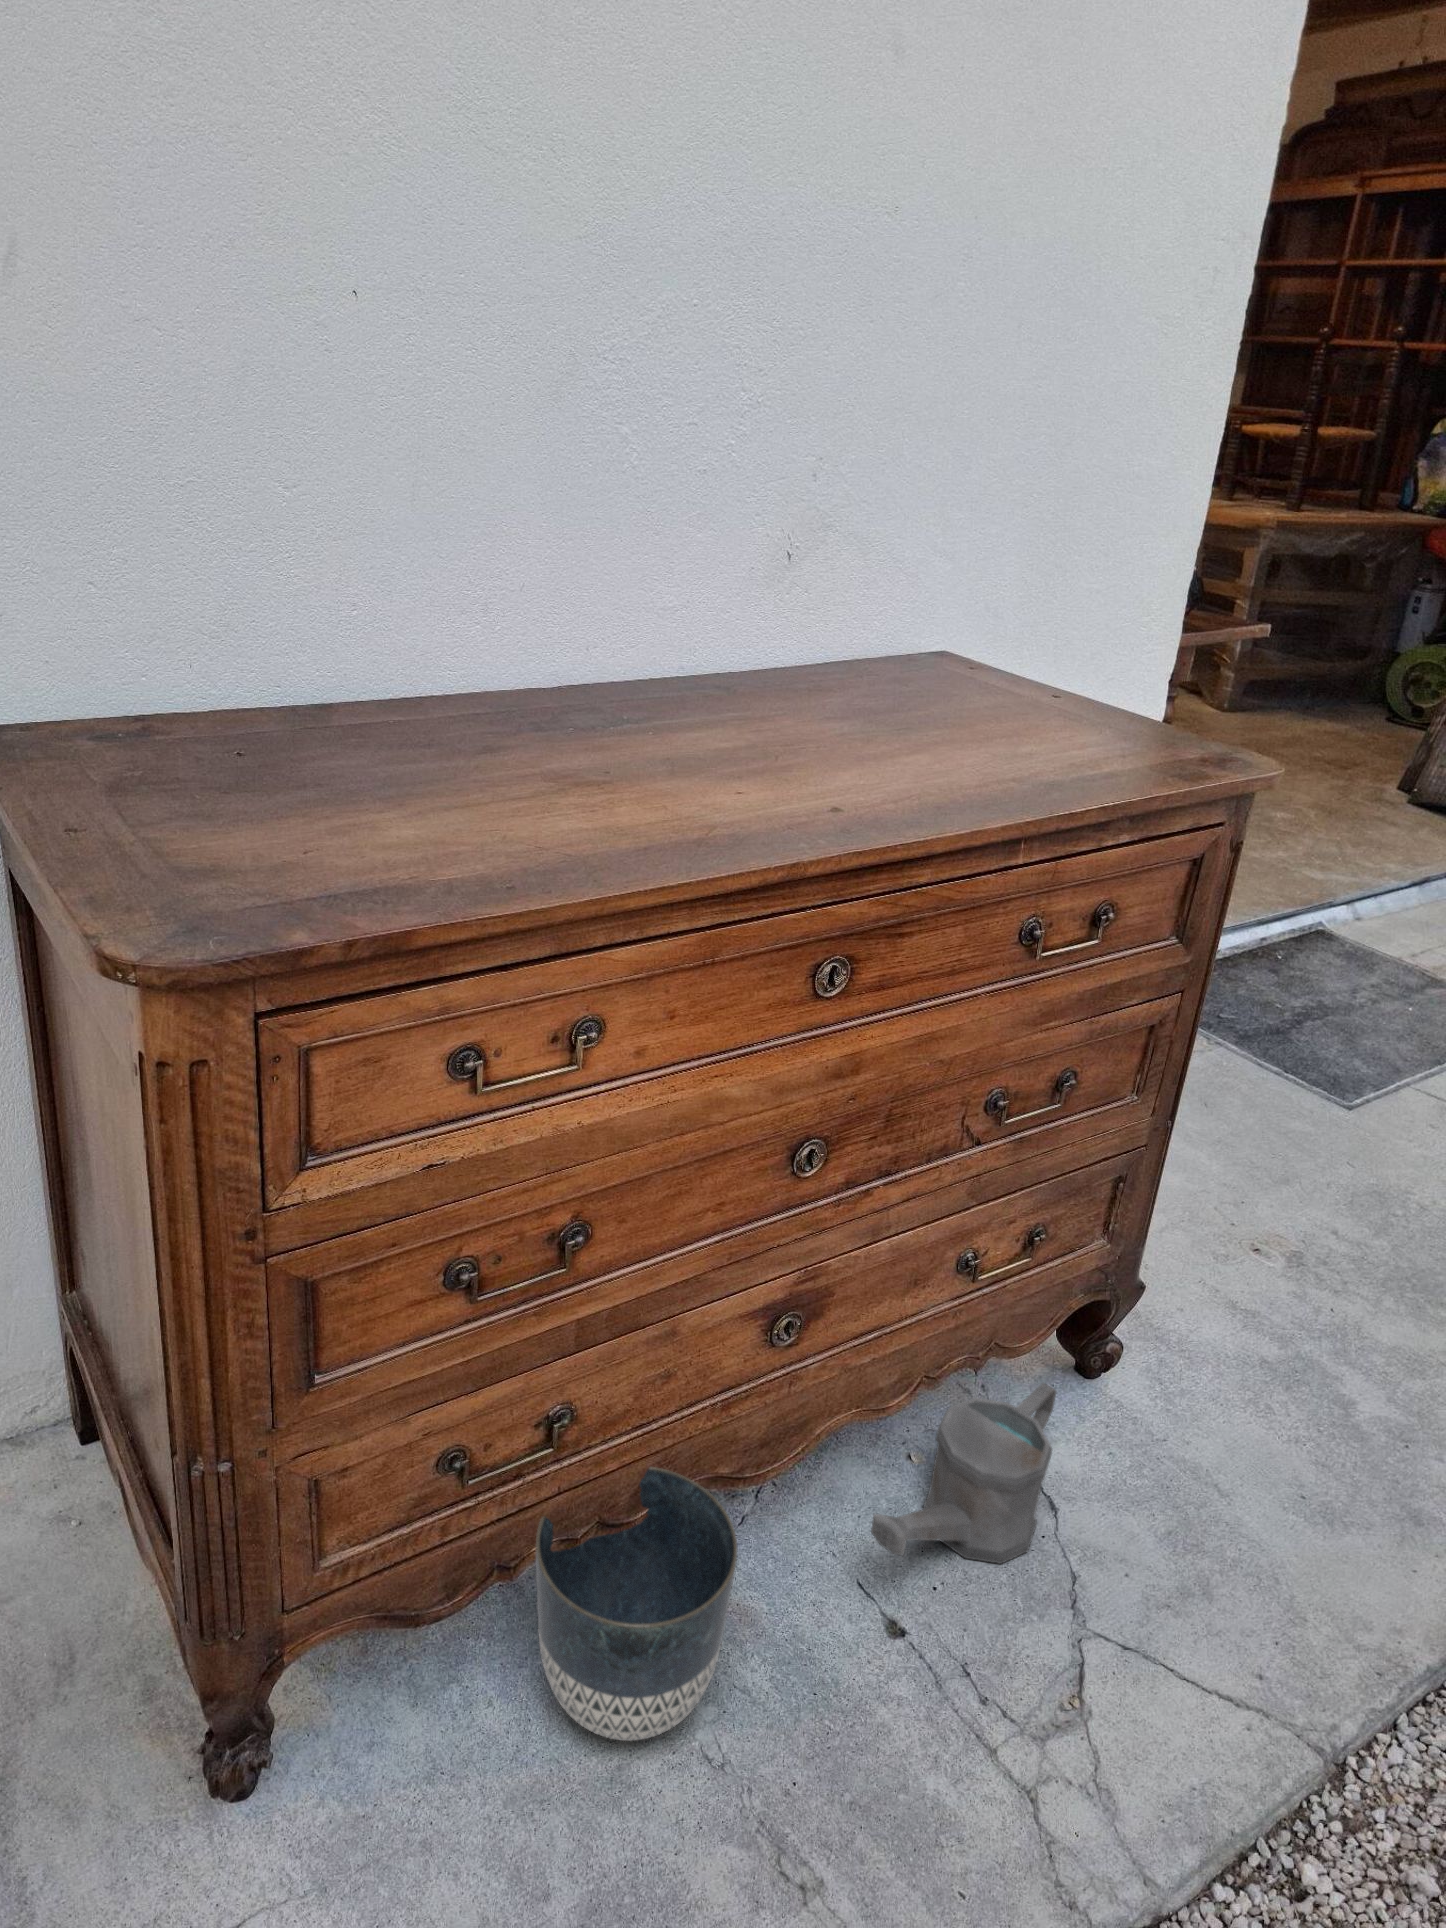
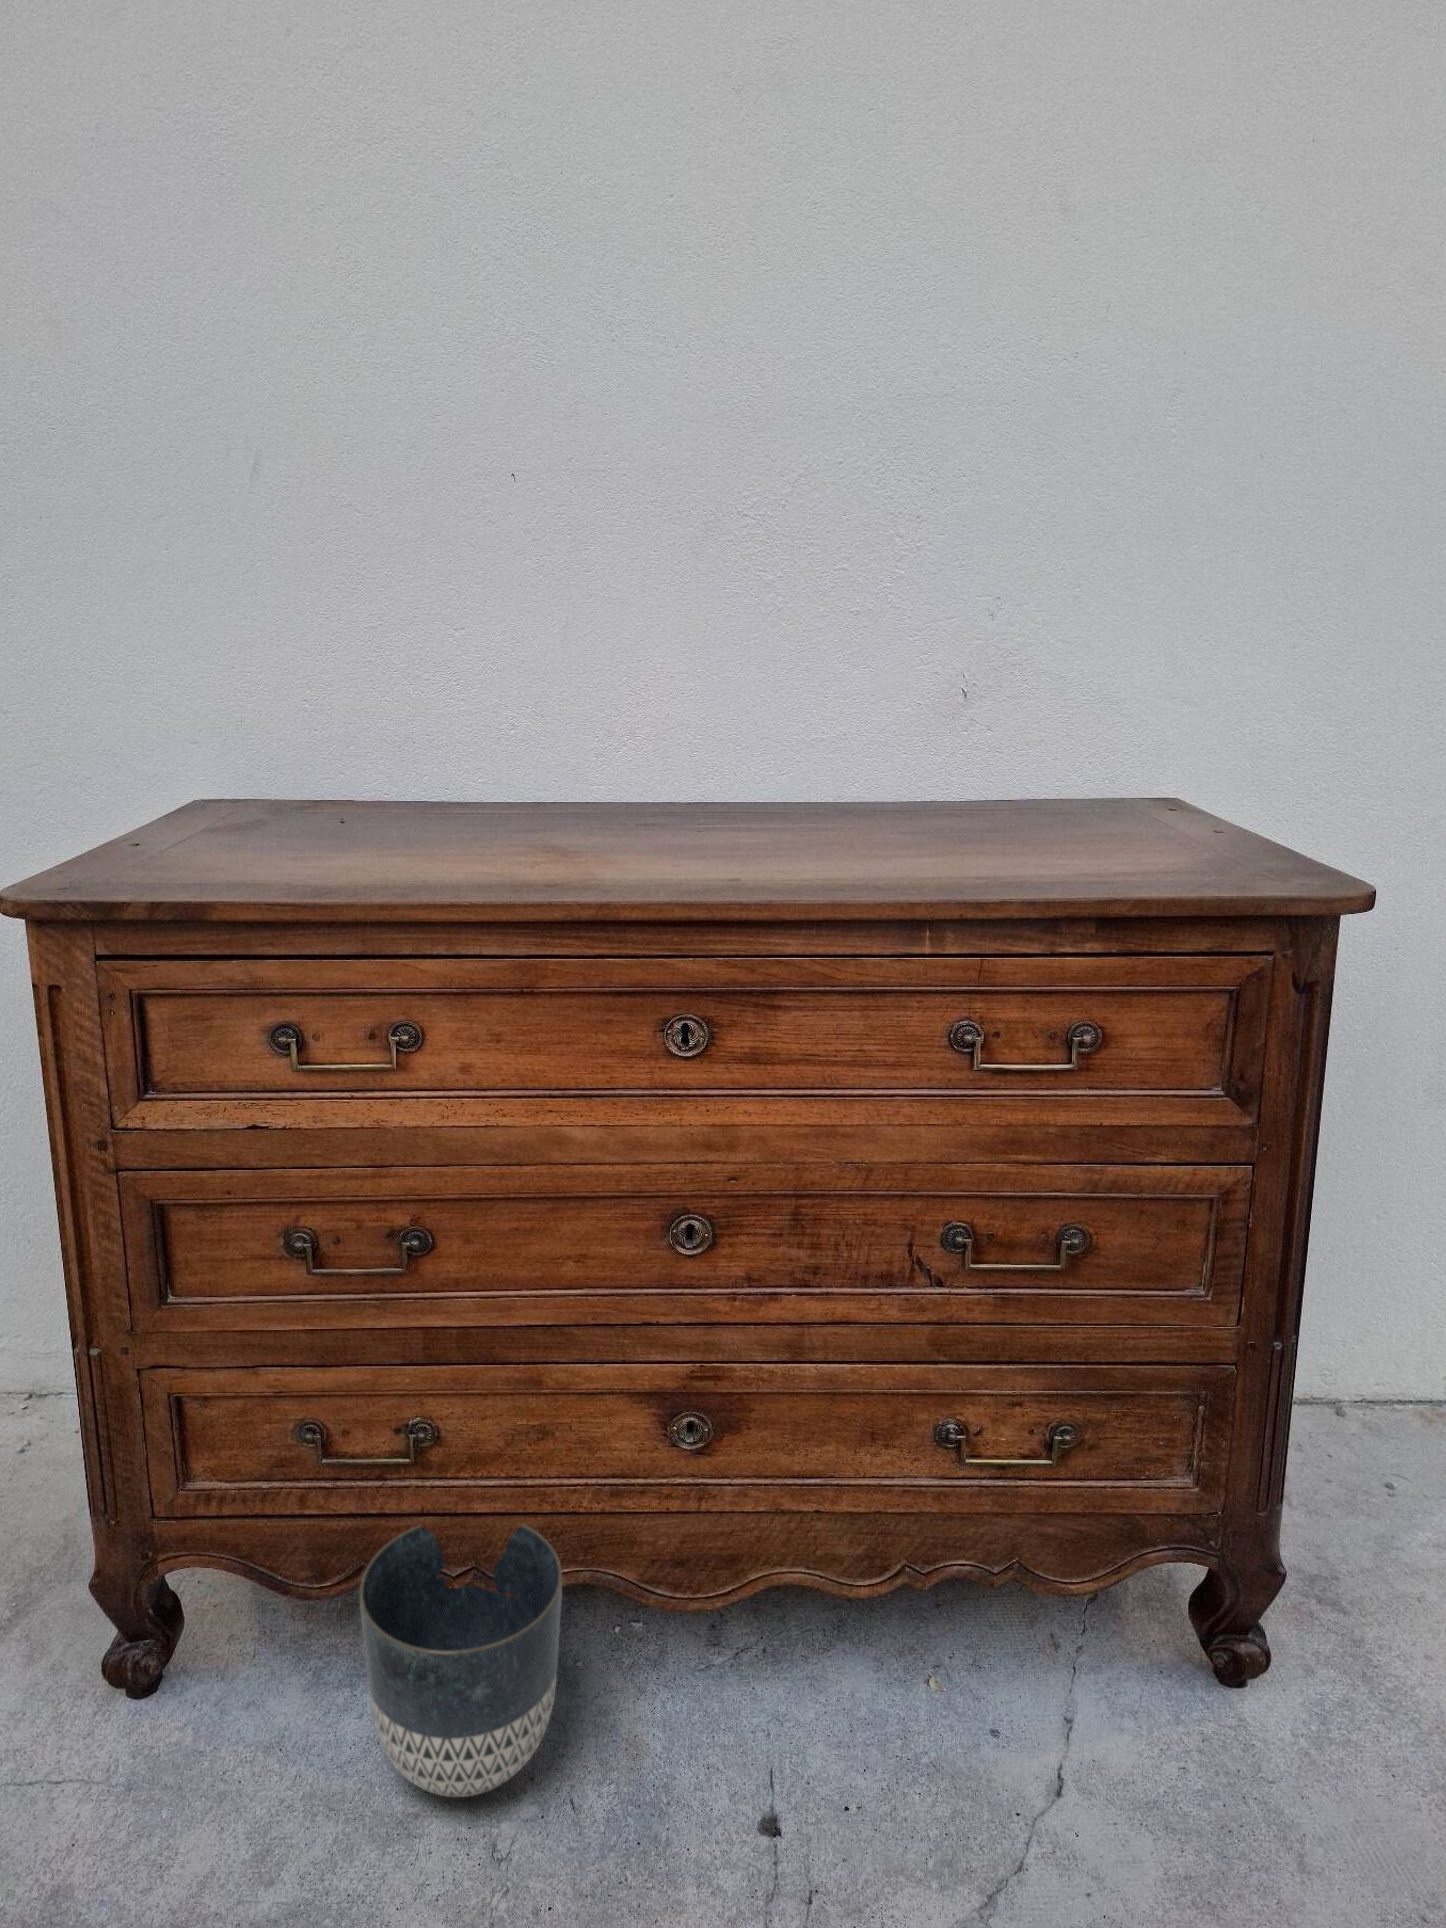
watering can: present [871,1383,1056,1564] -> none [746,1611,1082,1818]

